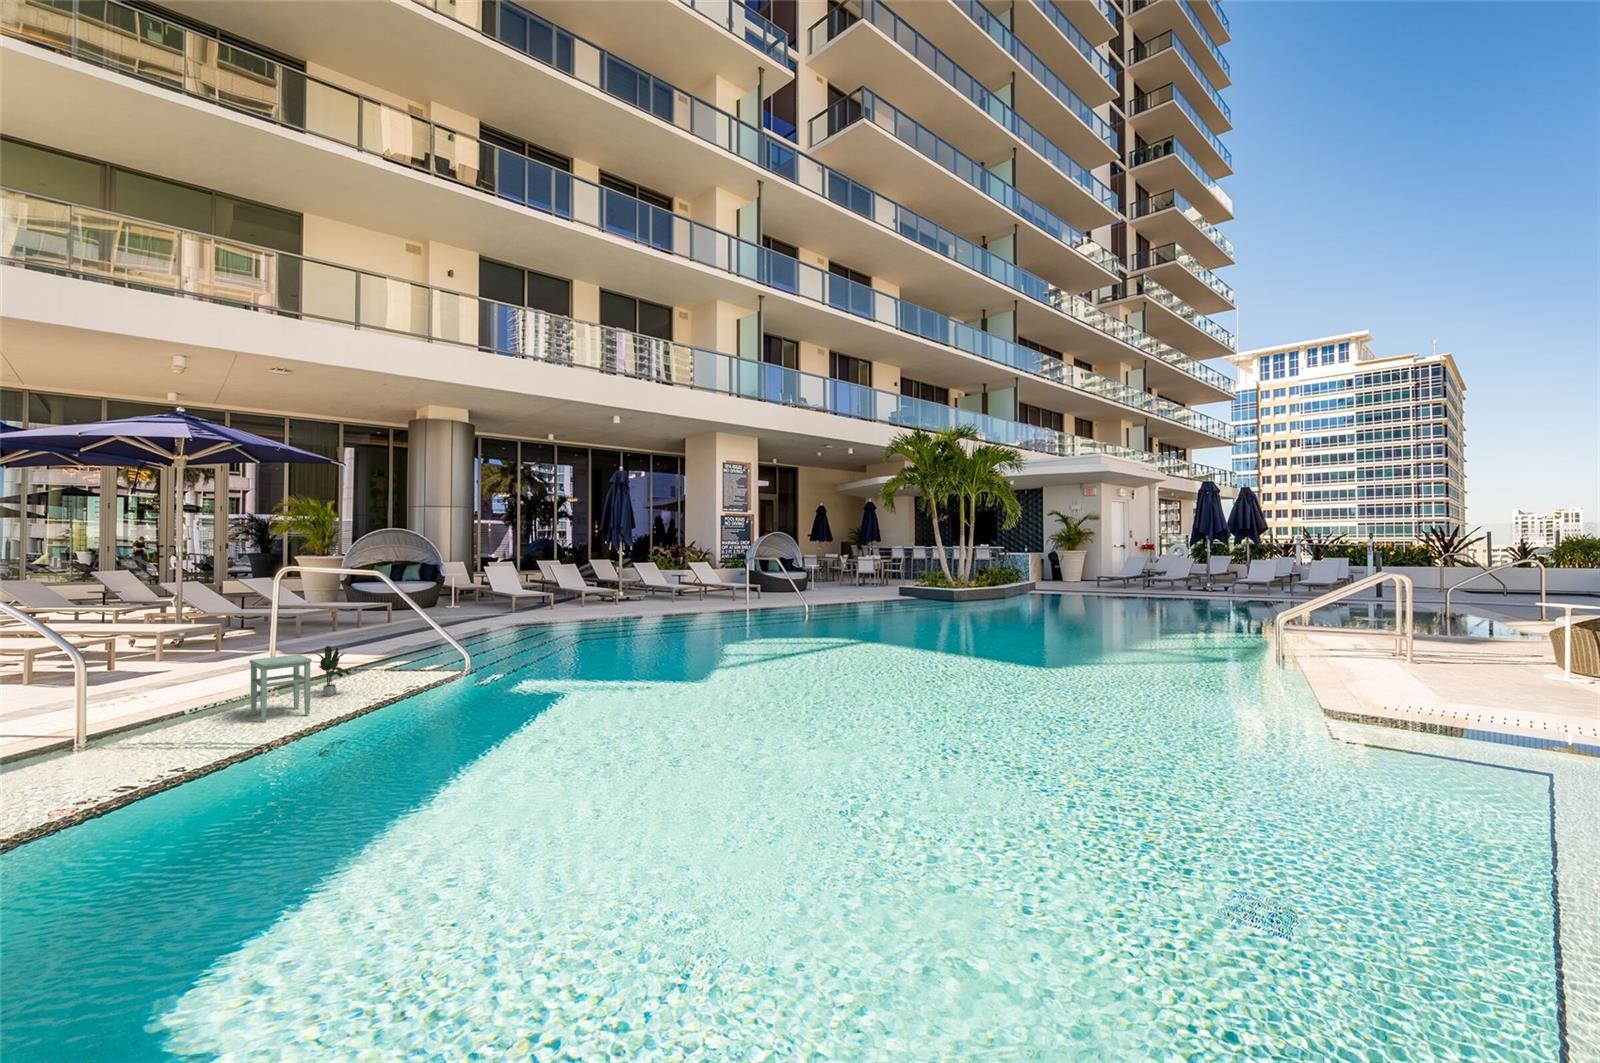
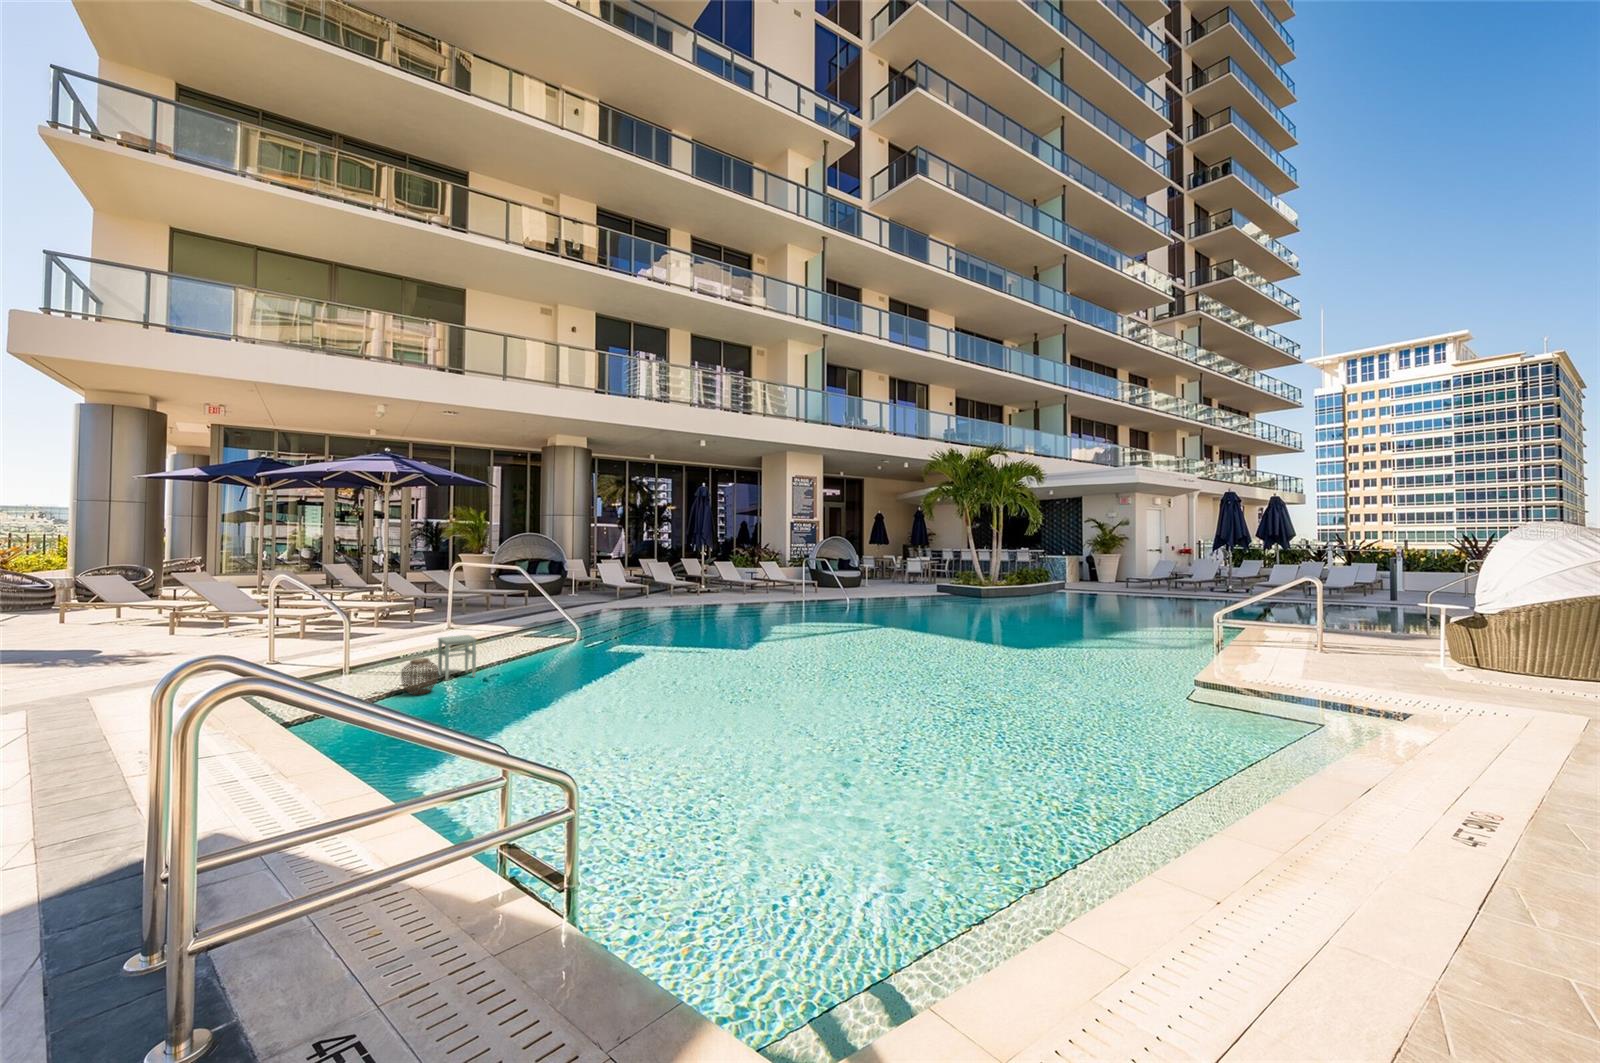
potted plant: present [317,646,351,696] -> none [477,628,502,664]
woven basket: none [185,690,247,746] -> present [401,658,438,694]

